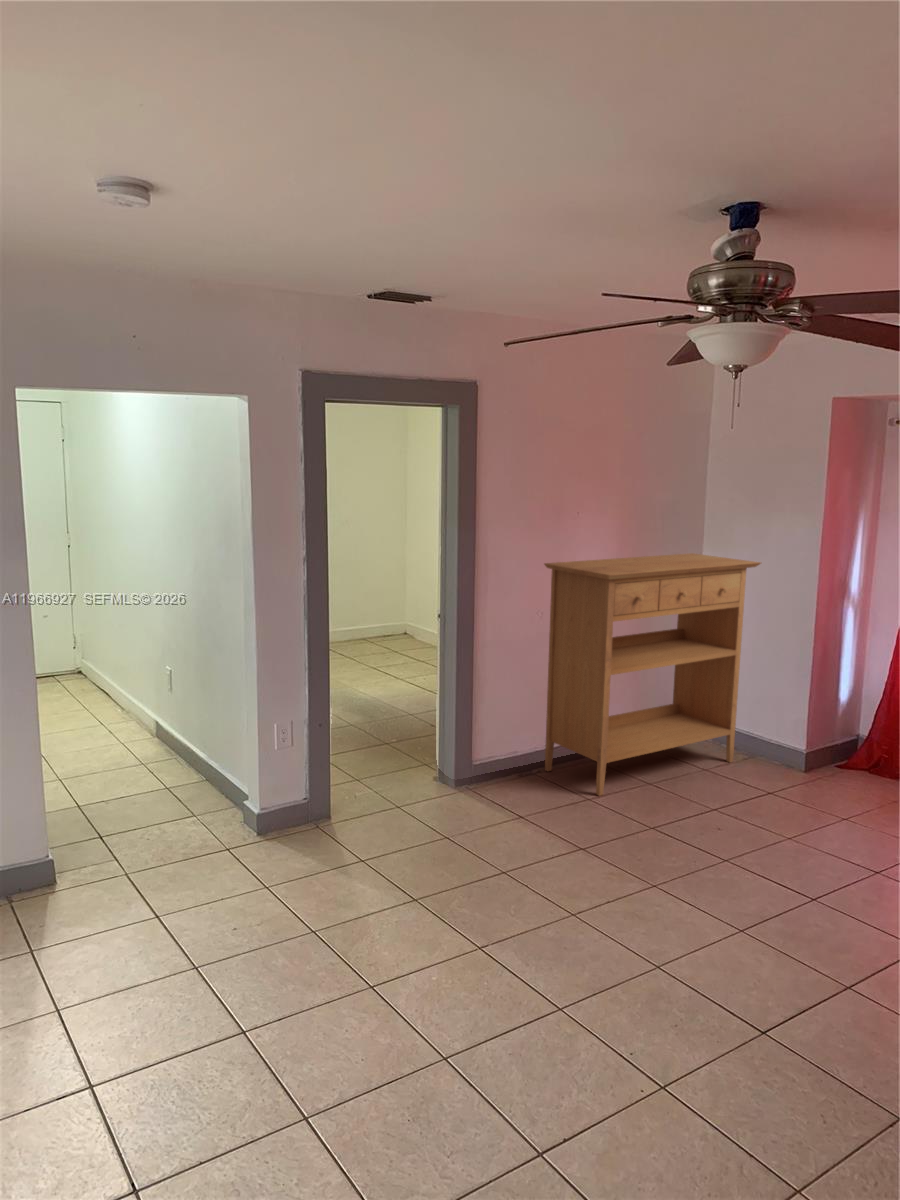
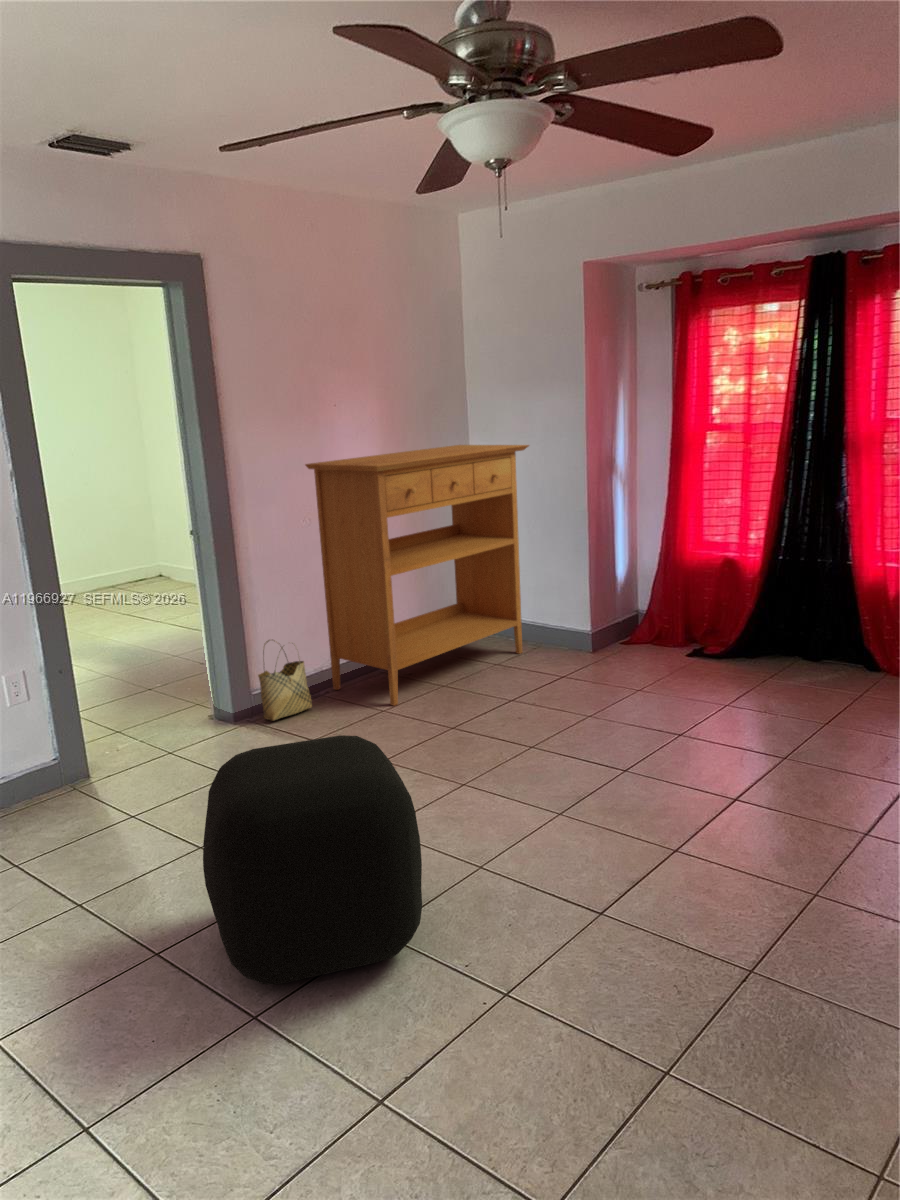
woven basket: none [479,717,524,792] -> present [258,640,312,721]
ottoman: none [418,824,602,1032] -> present [203,735,422,984]

